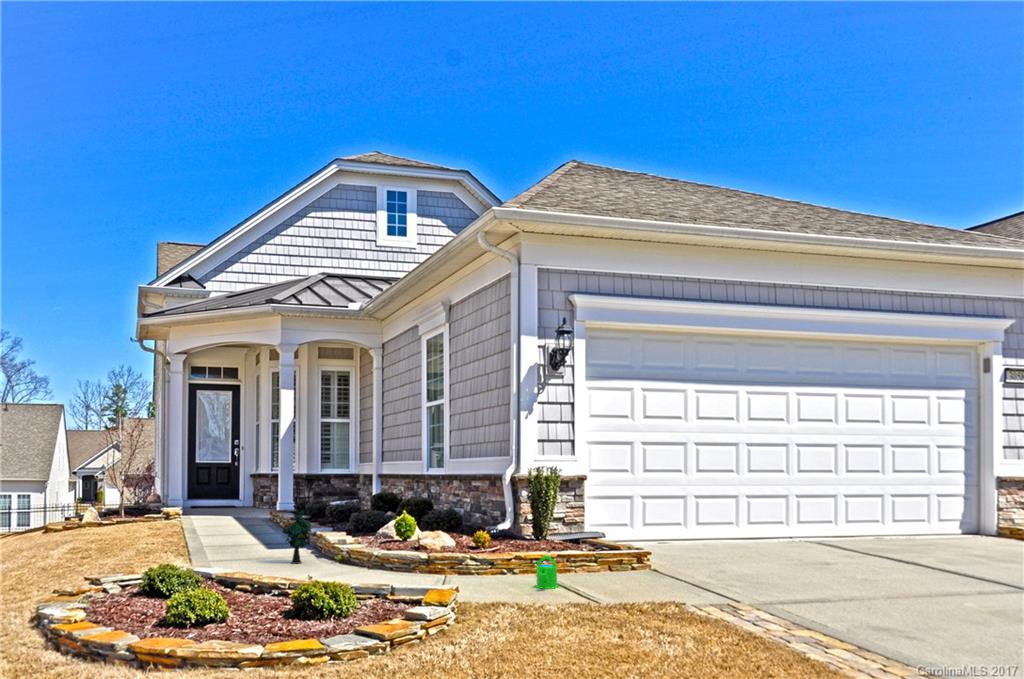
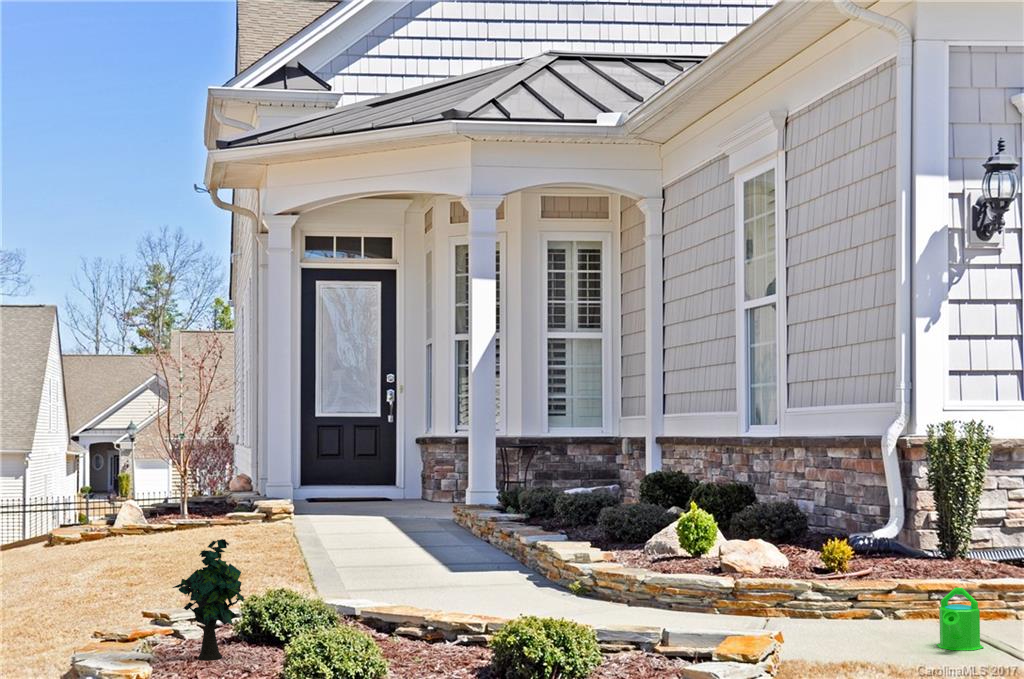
decorative plant: present [282,510,312,564] -> present [173,539,245,660]

